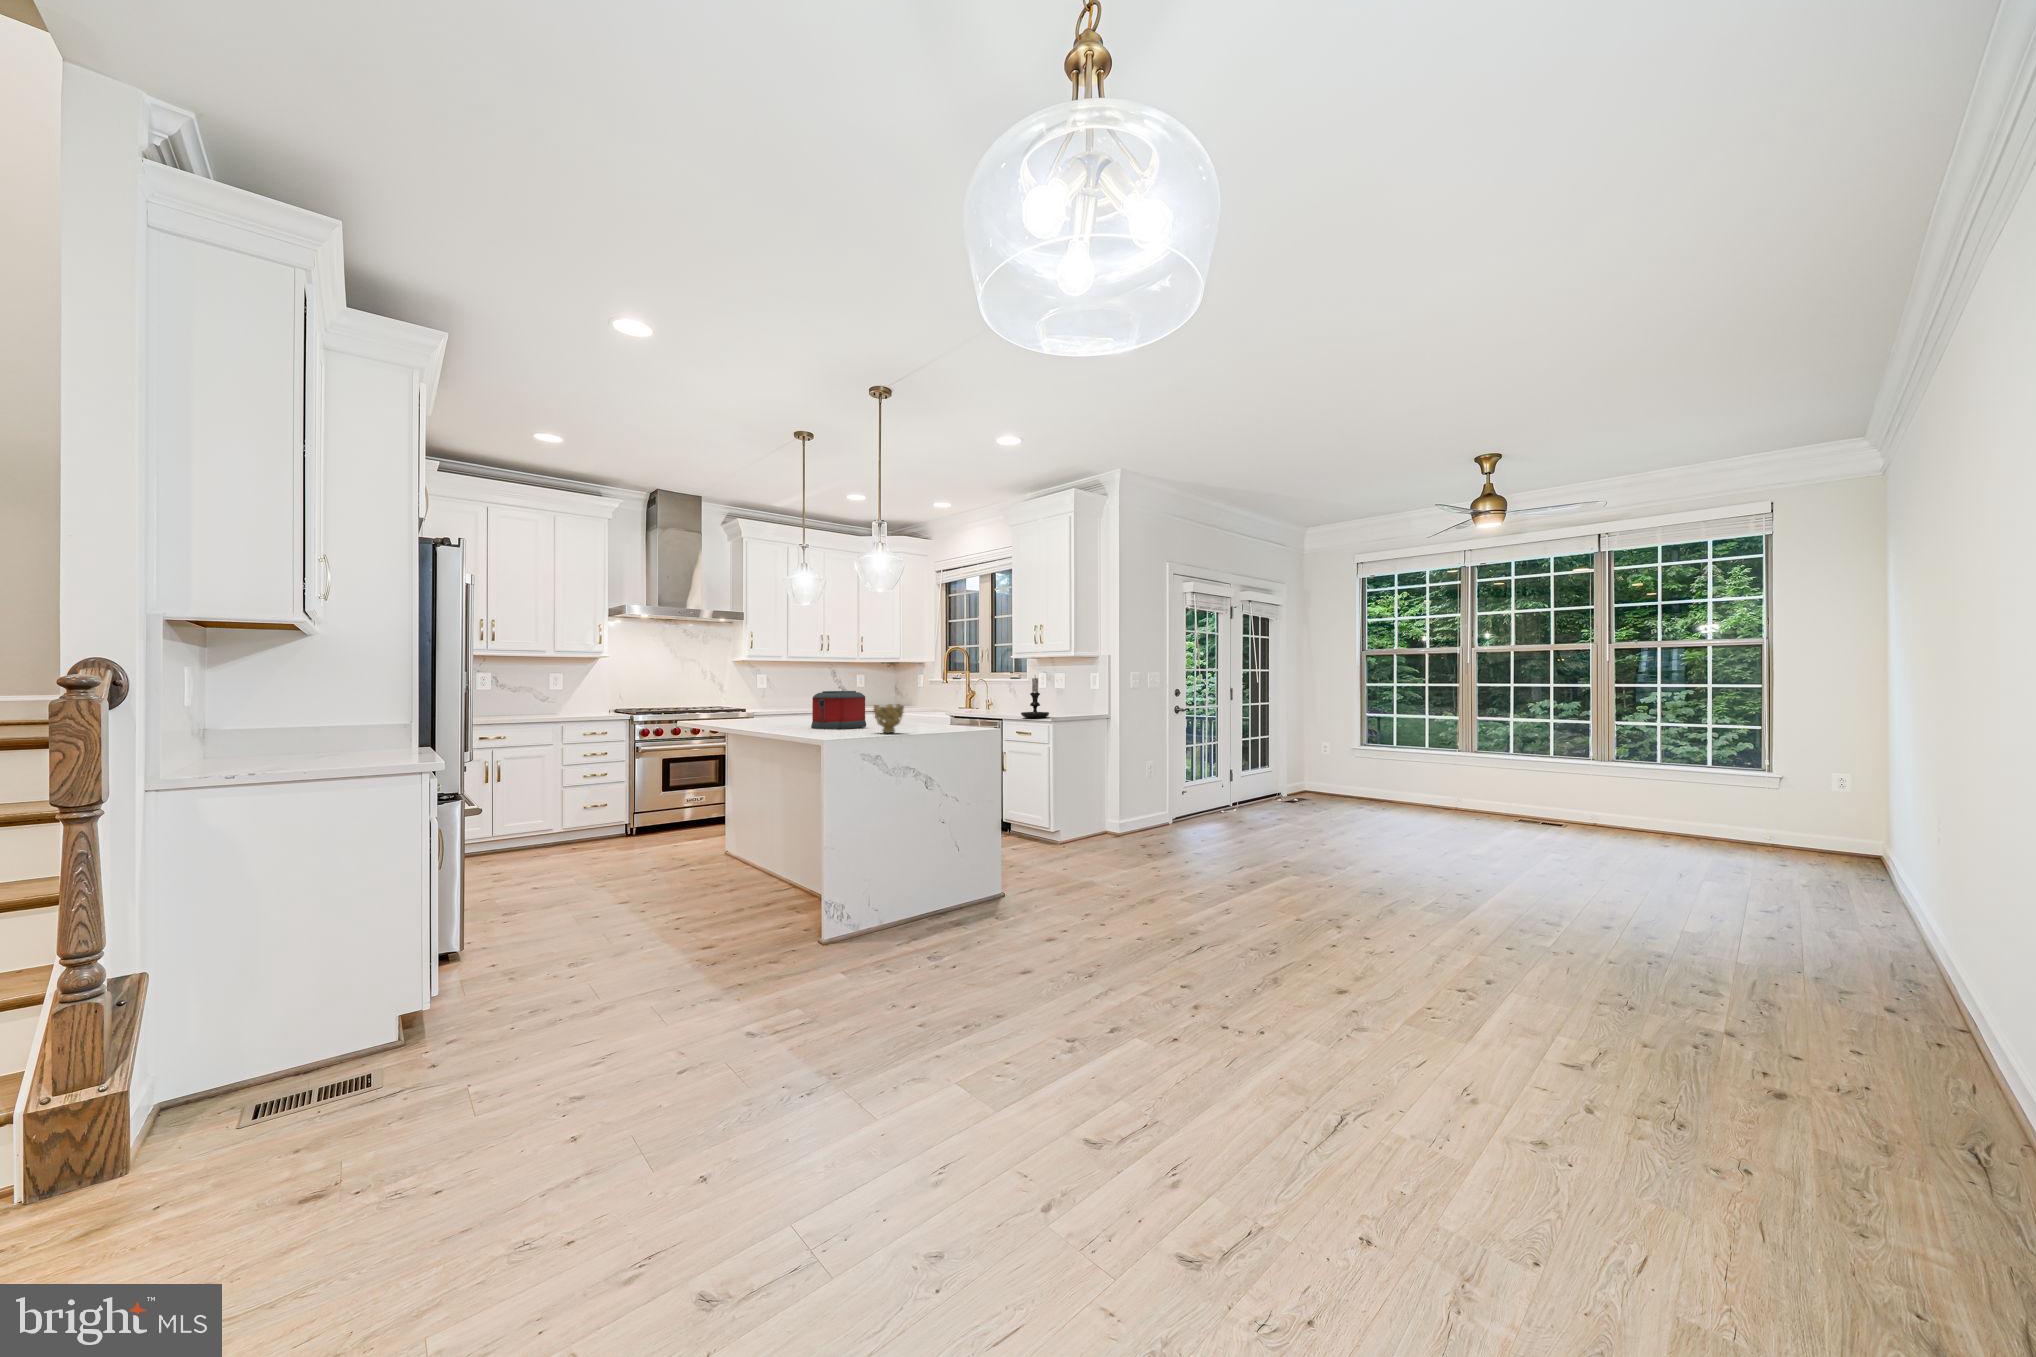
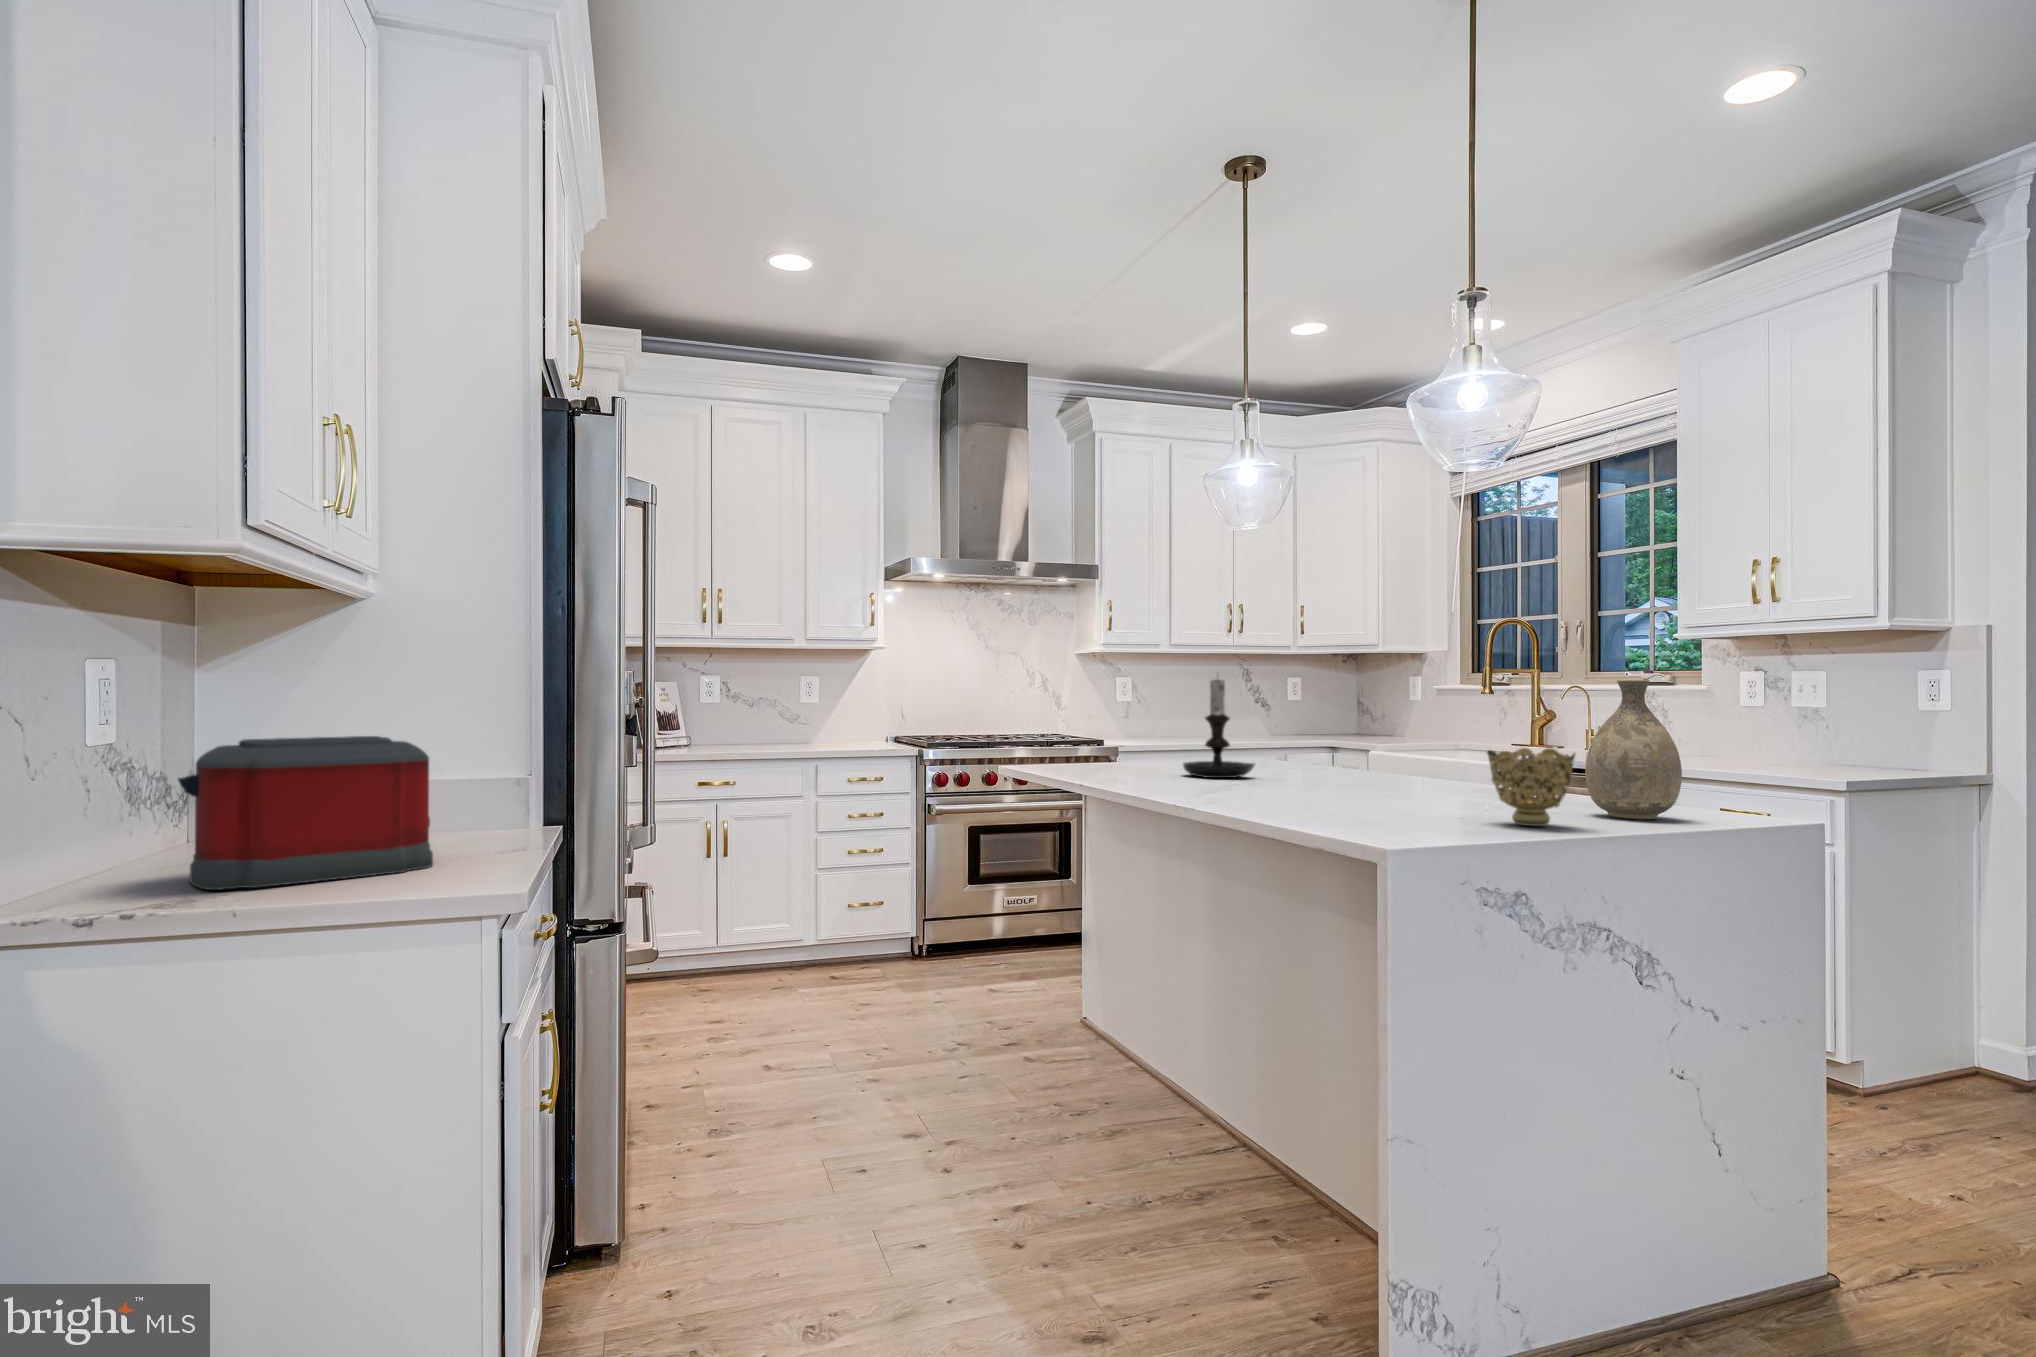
vase: none [922,678,954,731] -> present [1585,680,1682,819]
candle holder: present [1021,678,1049,718] -> present [1183,679,1255,778]
toaster: present [811,691,866,730] -> present [178,736,433,890]

